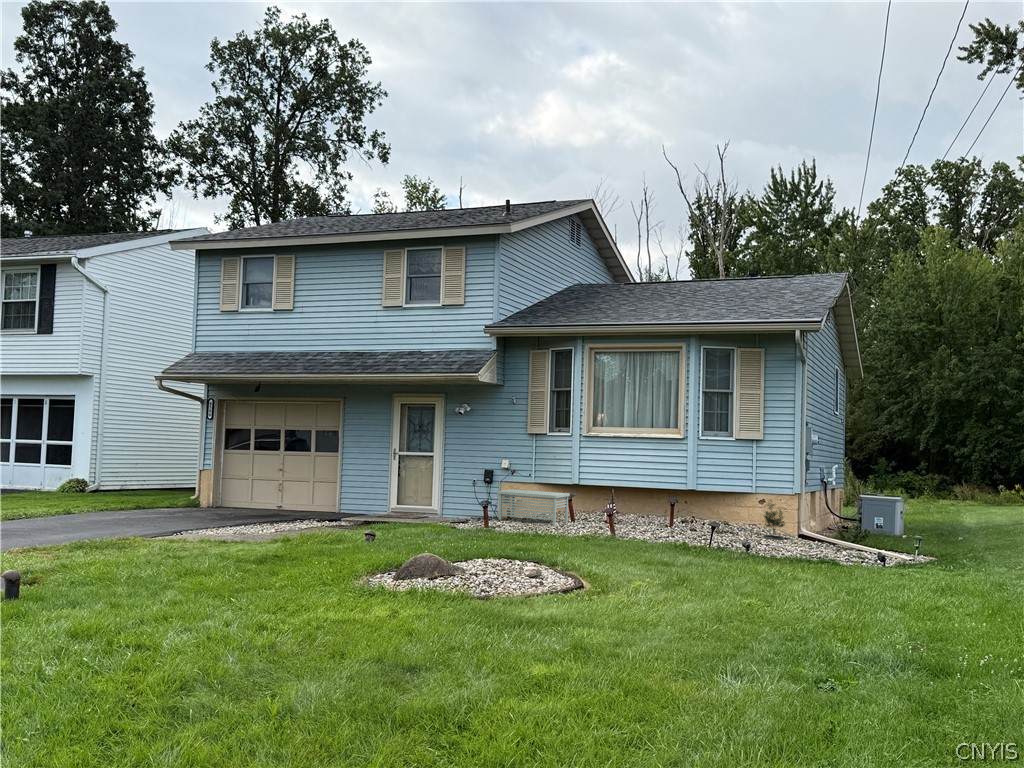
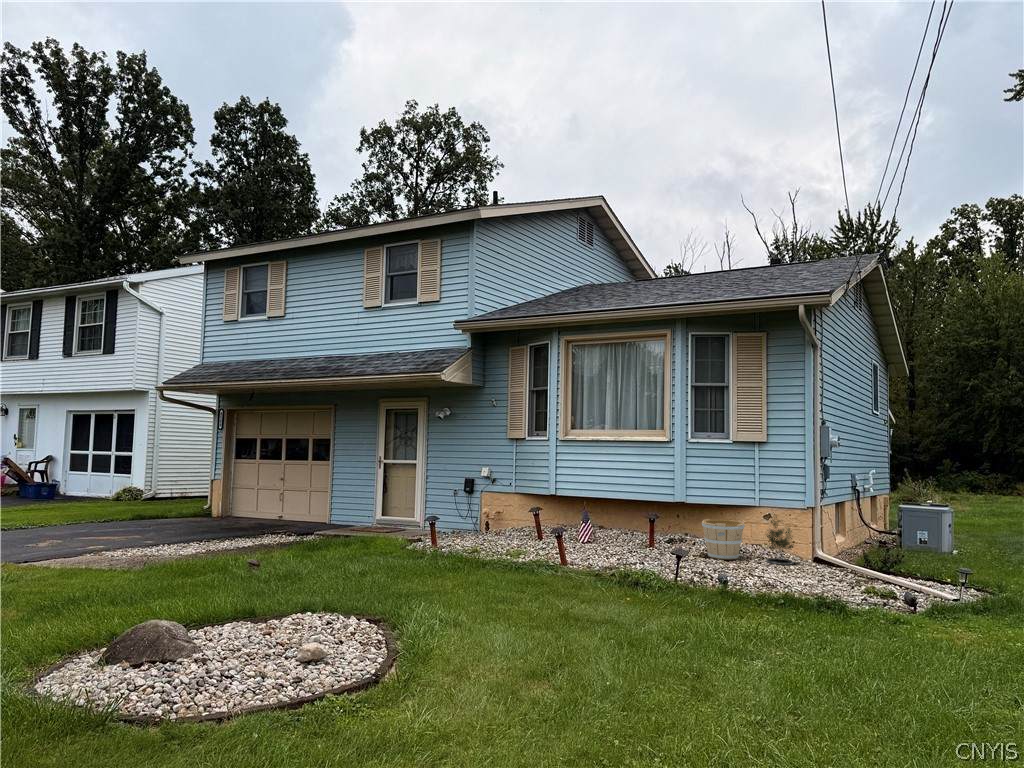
storage bench: present [497,489,570,525] -> none [468,499,549,541]
wooden bucket: none [711,504,745,536] -> present [702,519,745,559]

